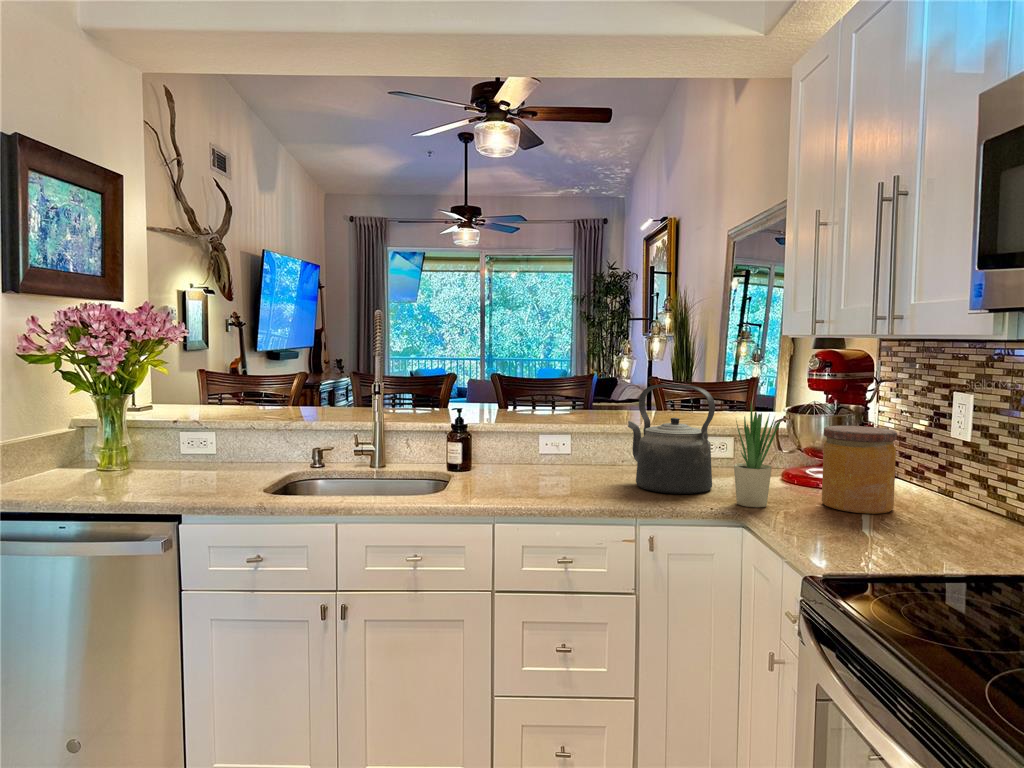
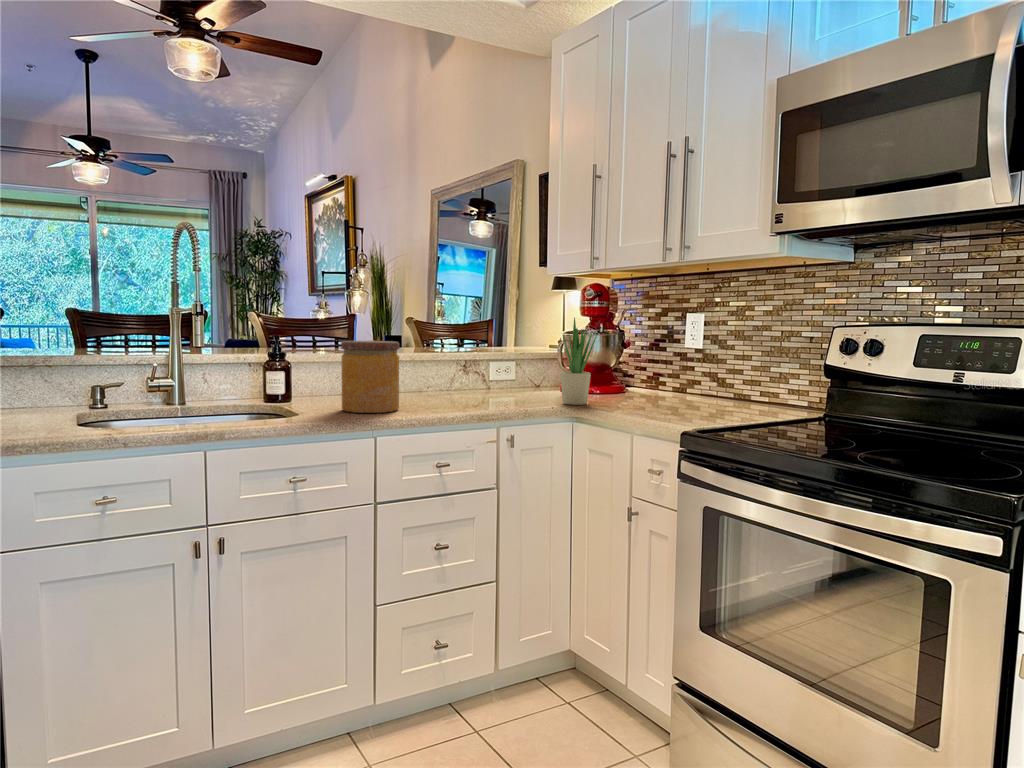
kettle: present [628,384,715,494] -> none [451,310,535,402]
jar: present [822,426,897,514] -> present [341,341,400,413]

